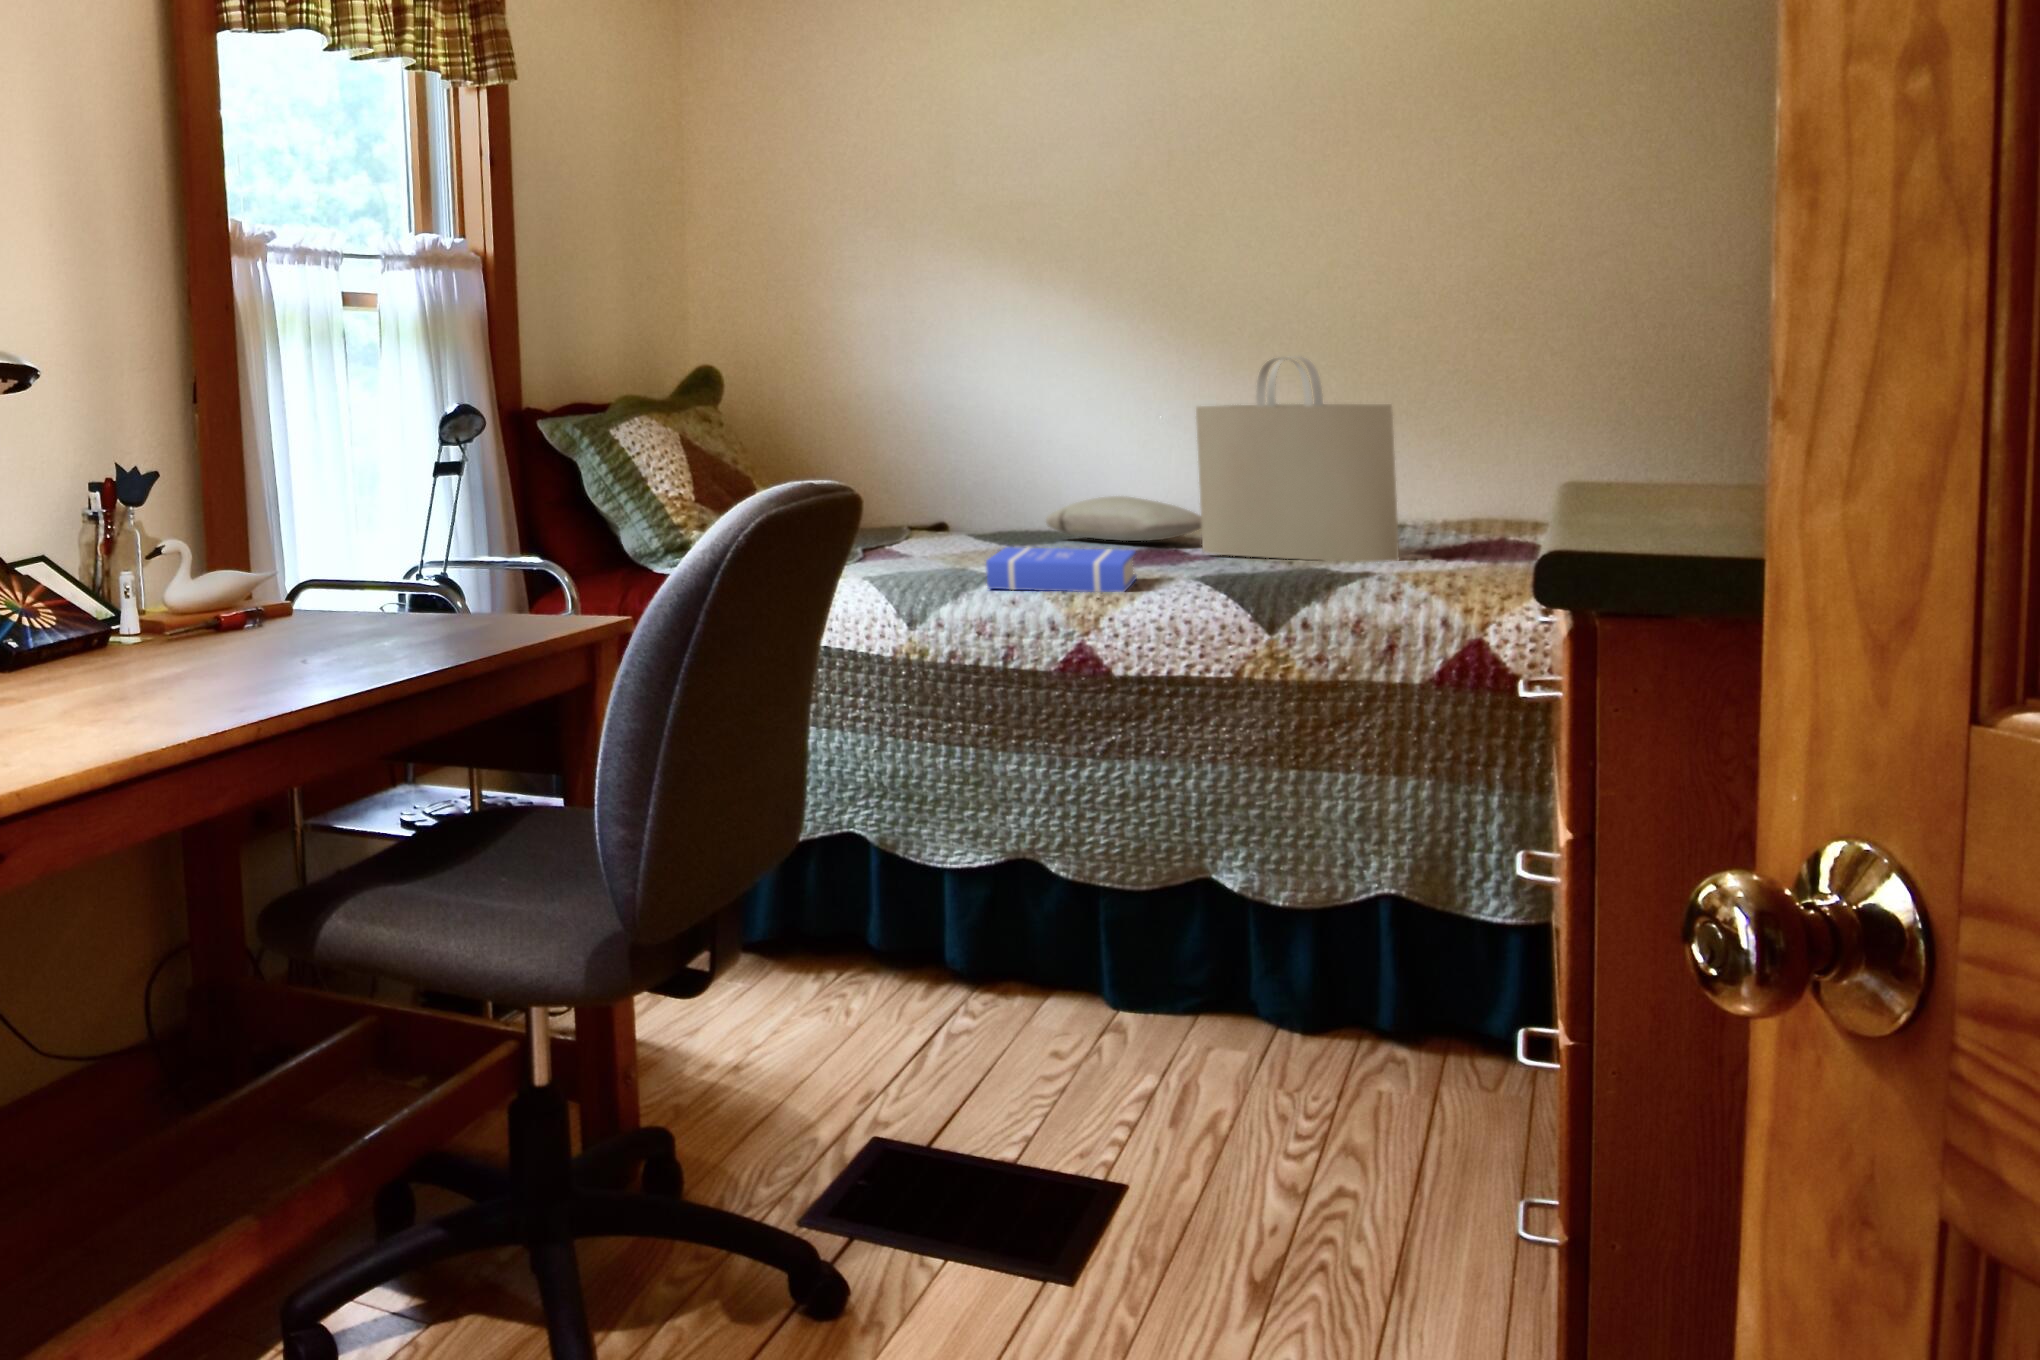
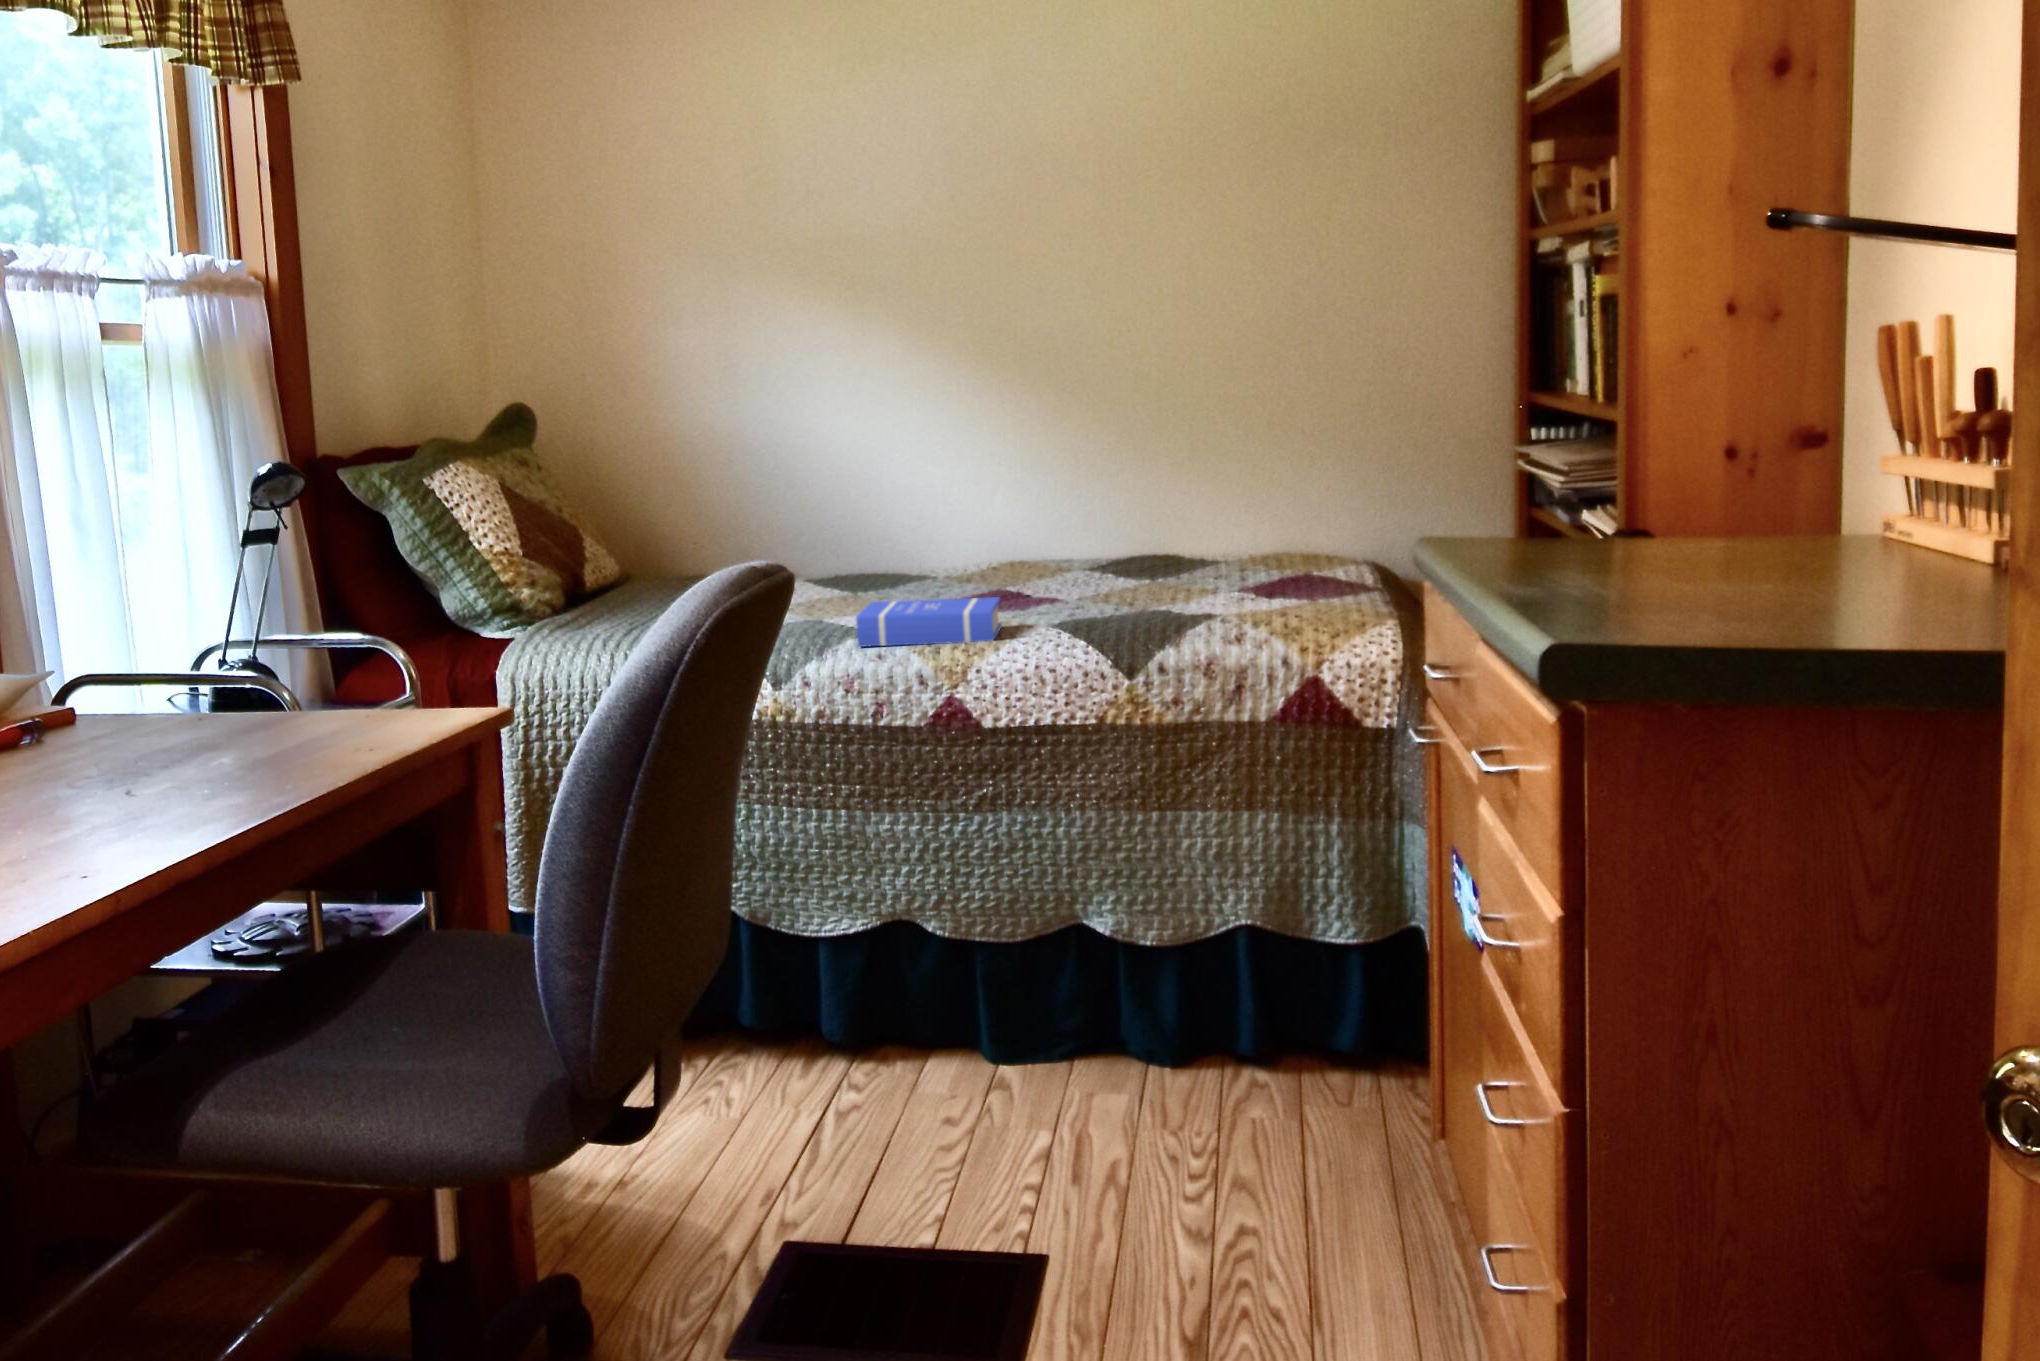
tote bag: present [1196,356,1399,562] -> none [1048,395,1235,598]
pillow: present [1046,496,1201,541] -> none [898,543,1058,589]

